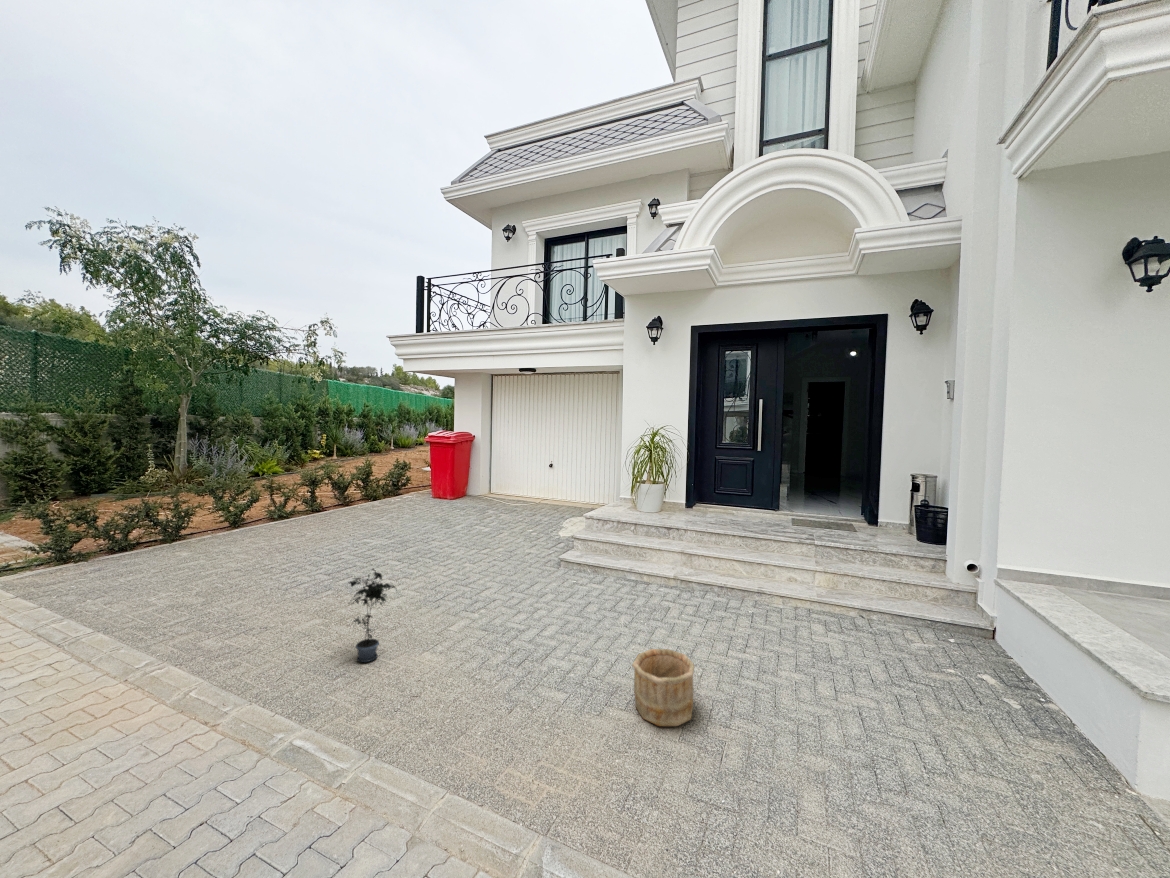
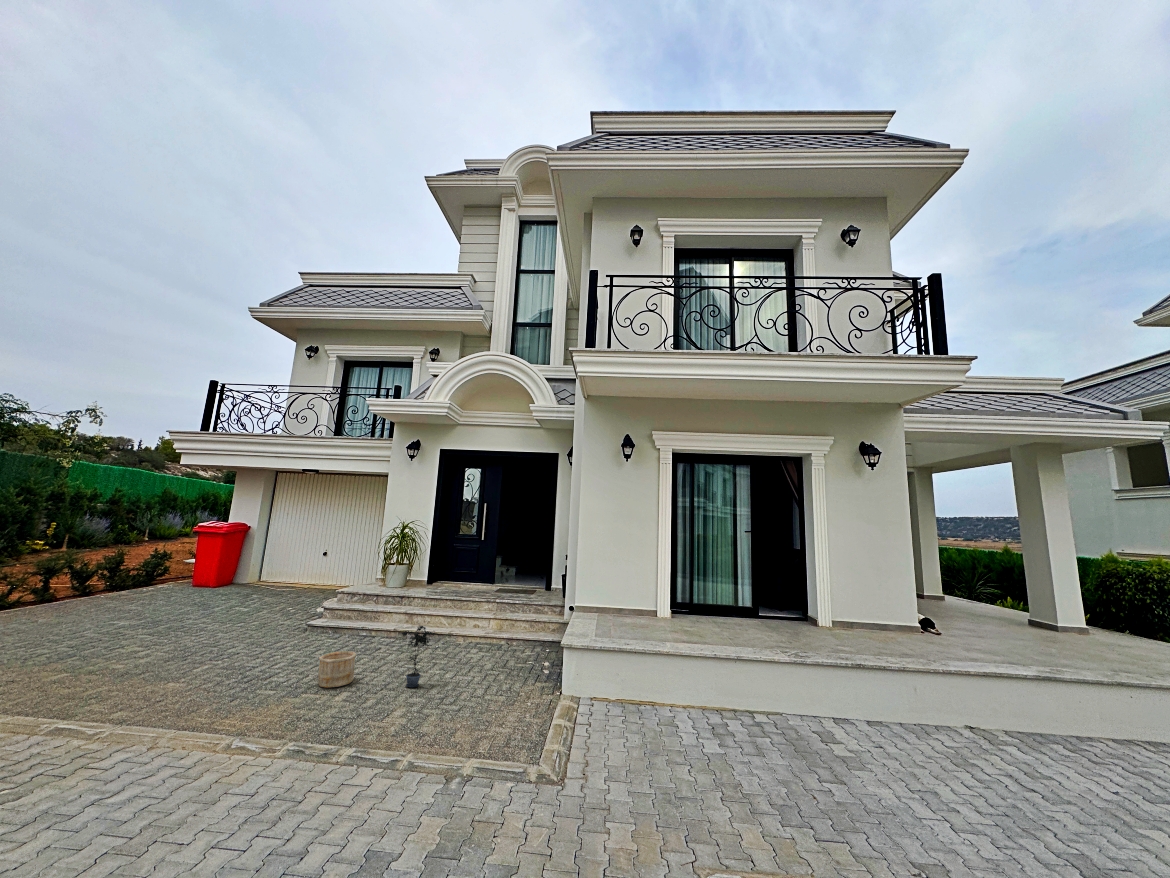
potted plant: present [349,569,397,662] -> present [402,626,438,687]

